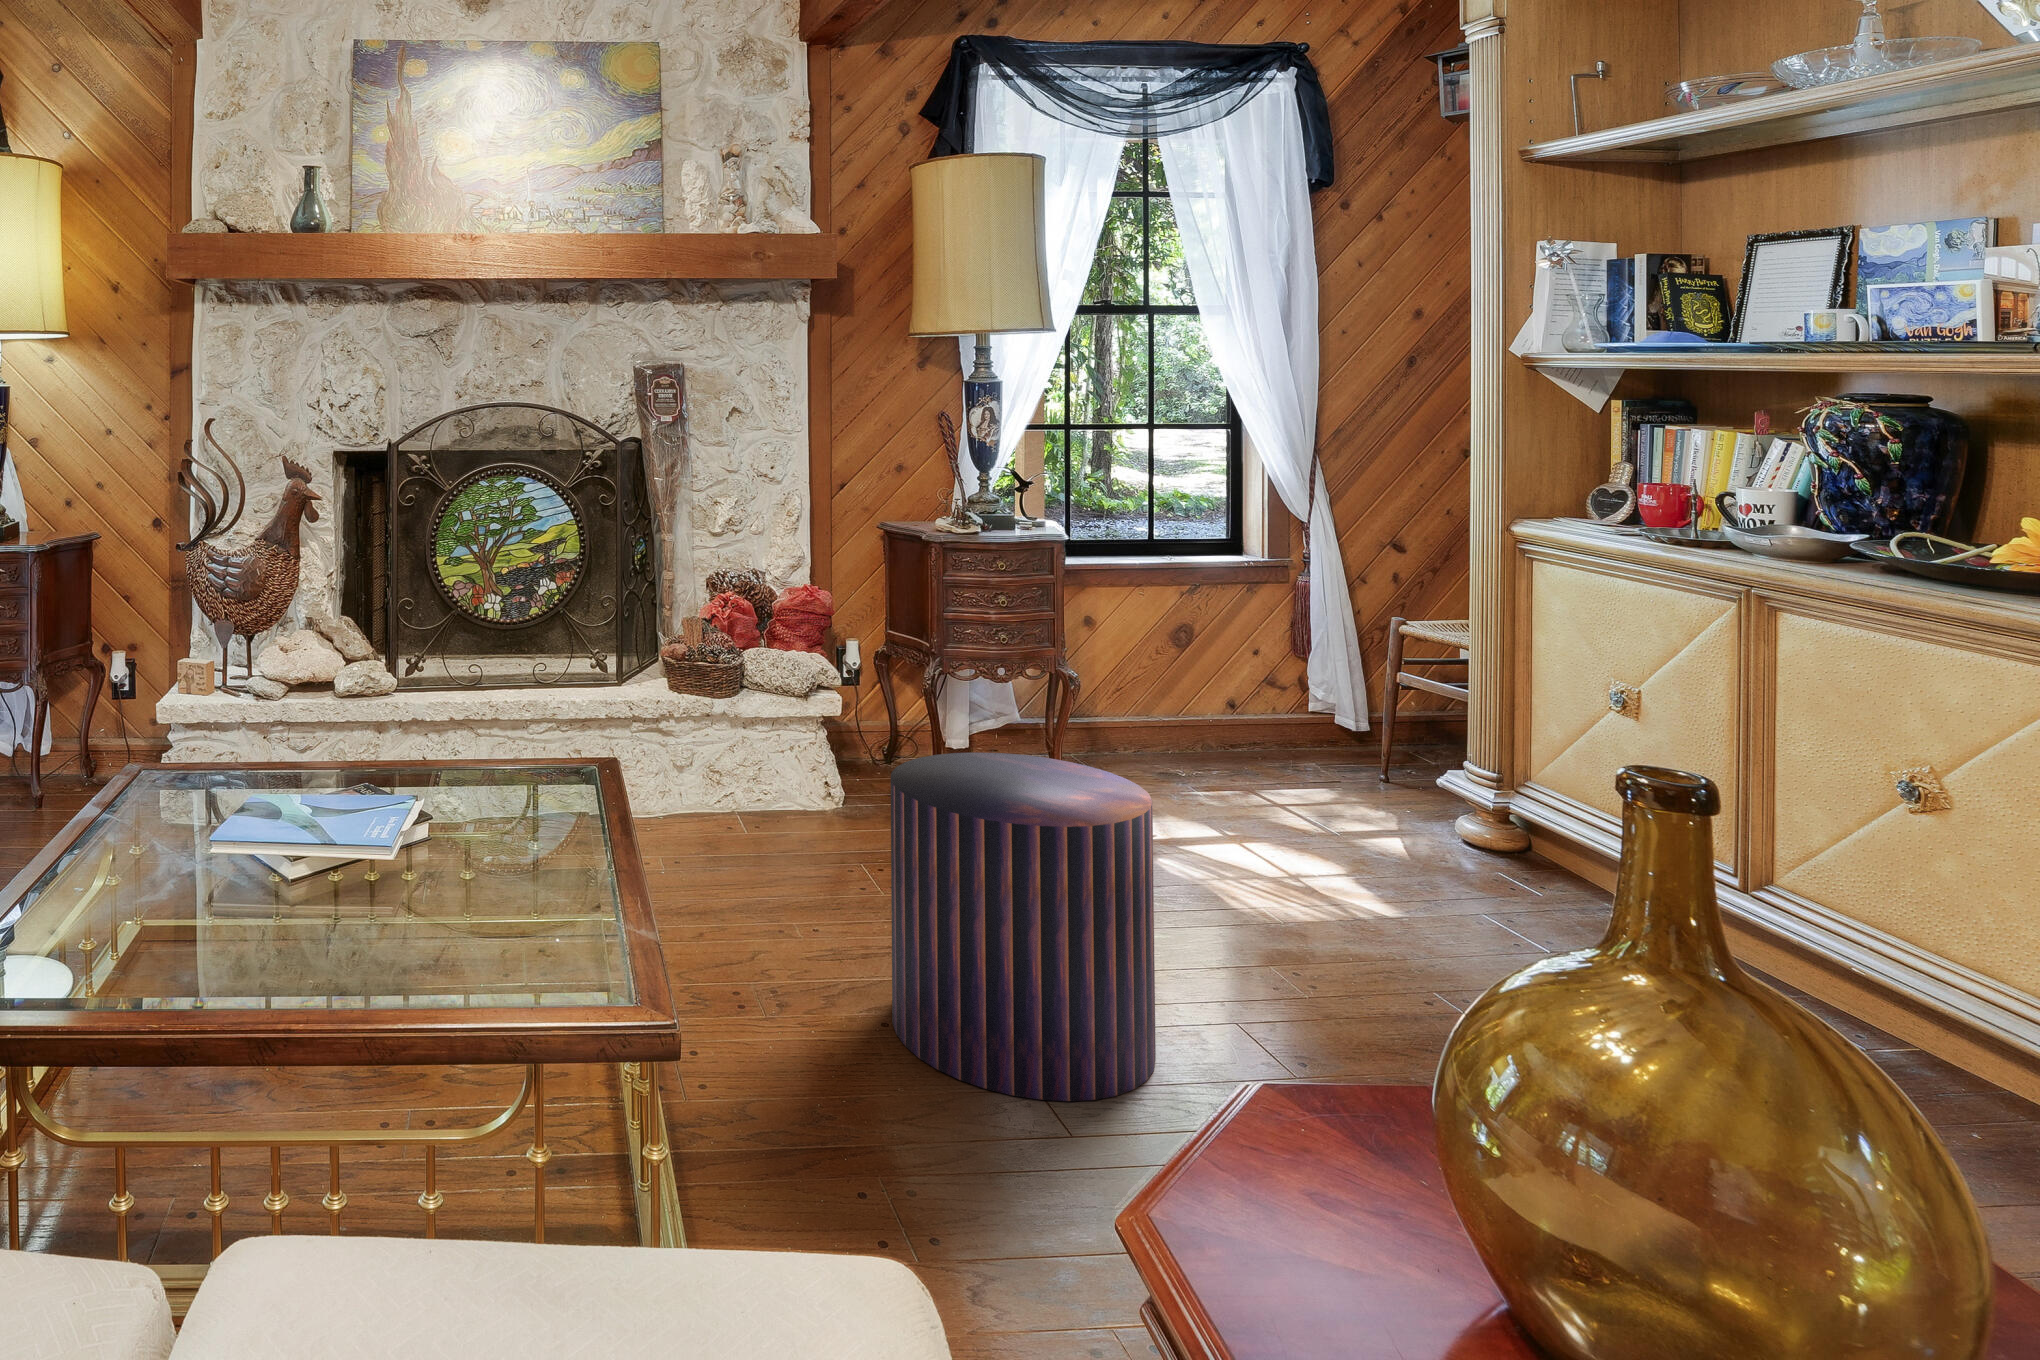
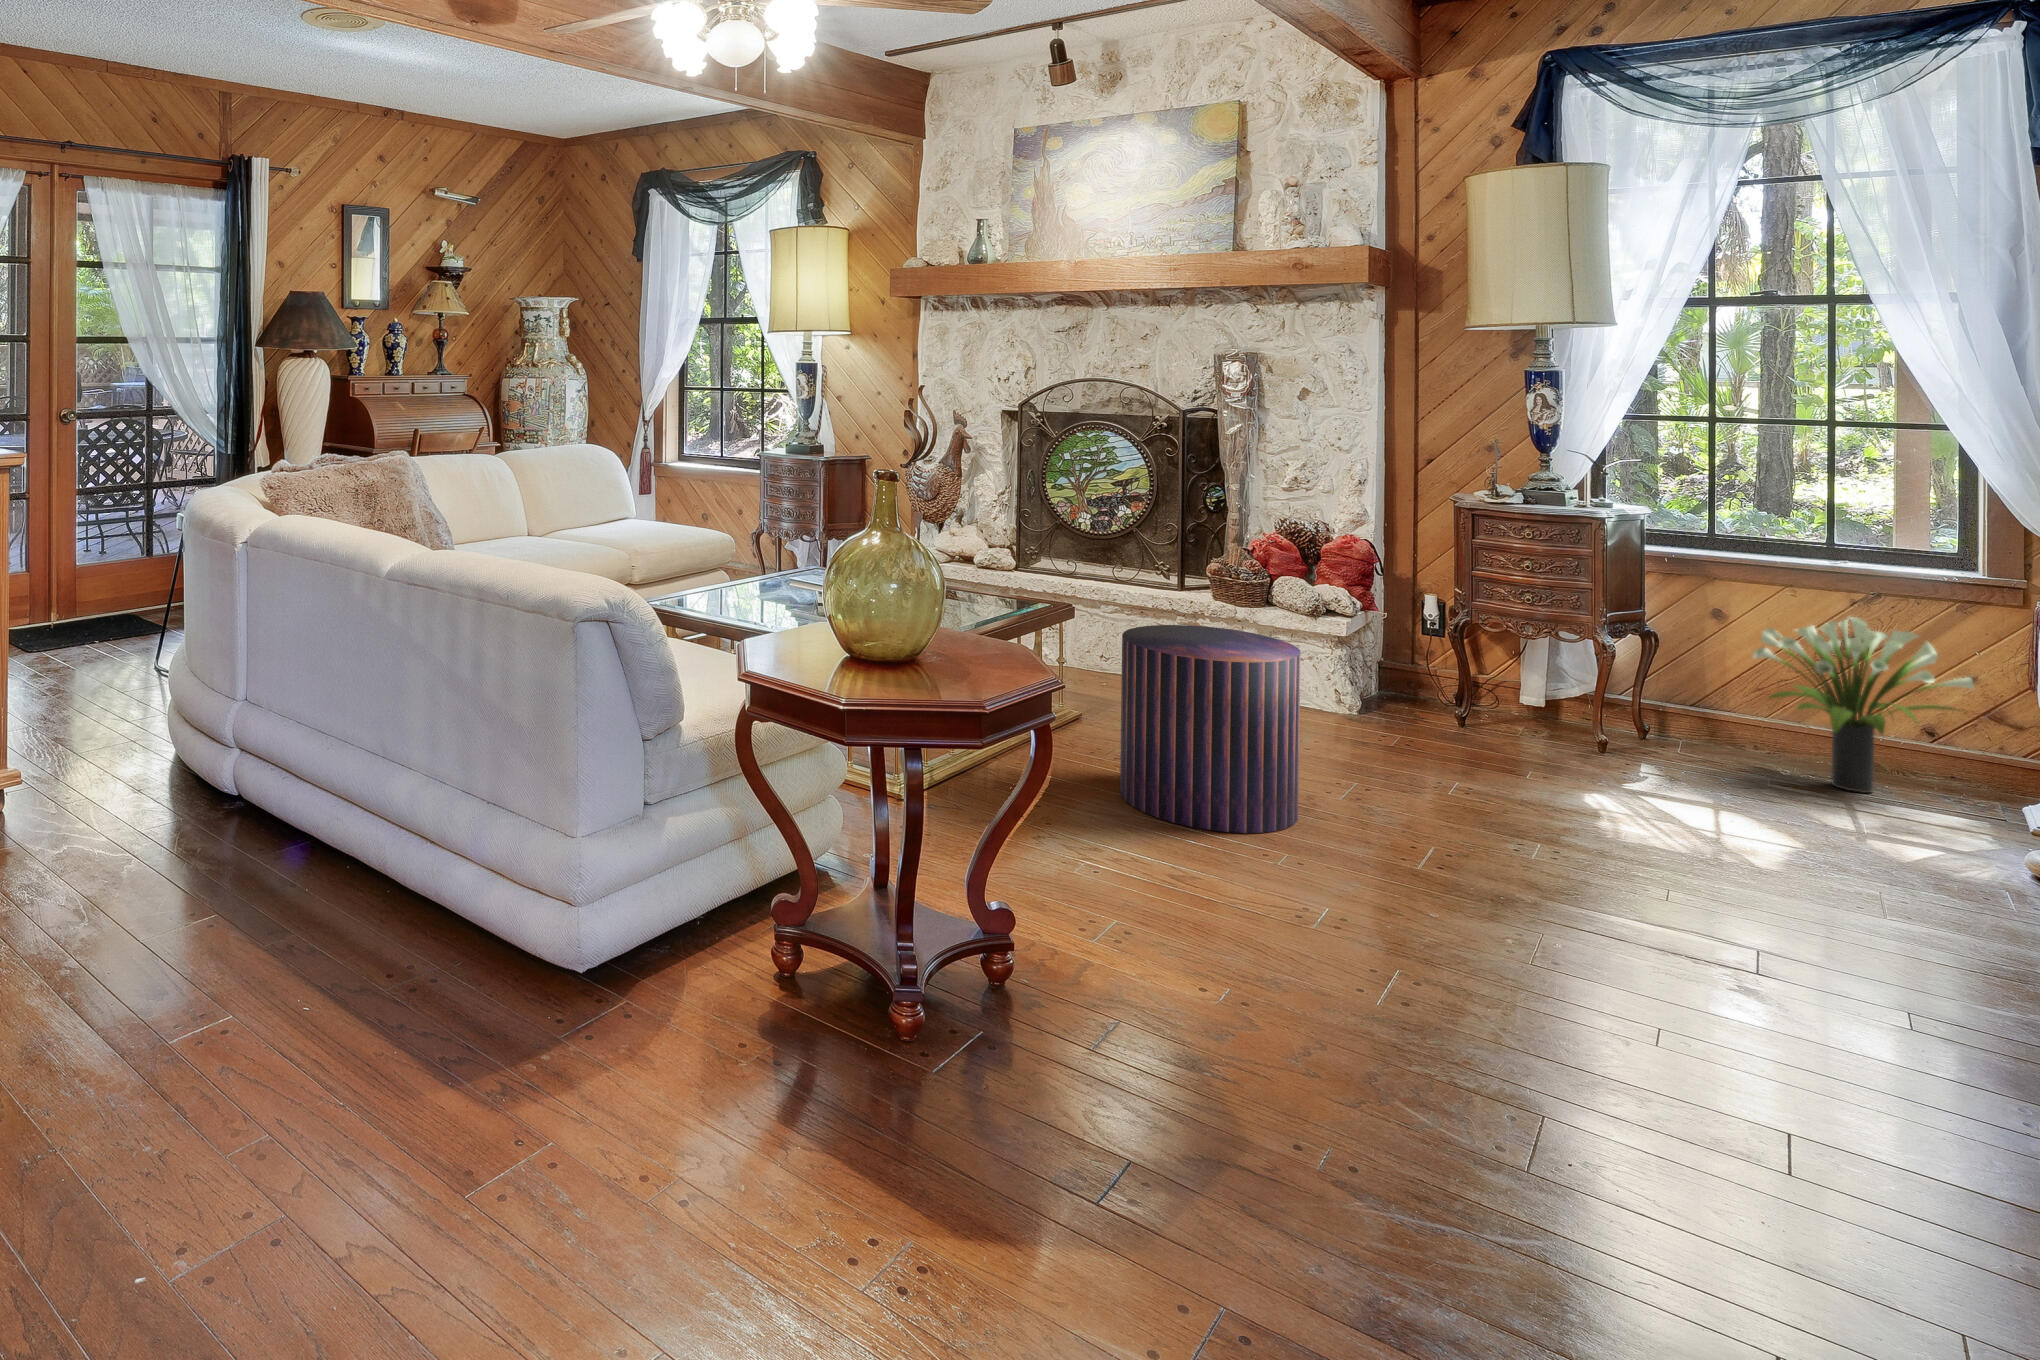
potted plant: none [1170,615,1343,788] -> present [1753,617,1974,793]

